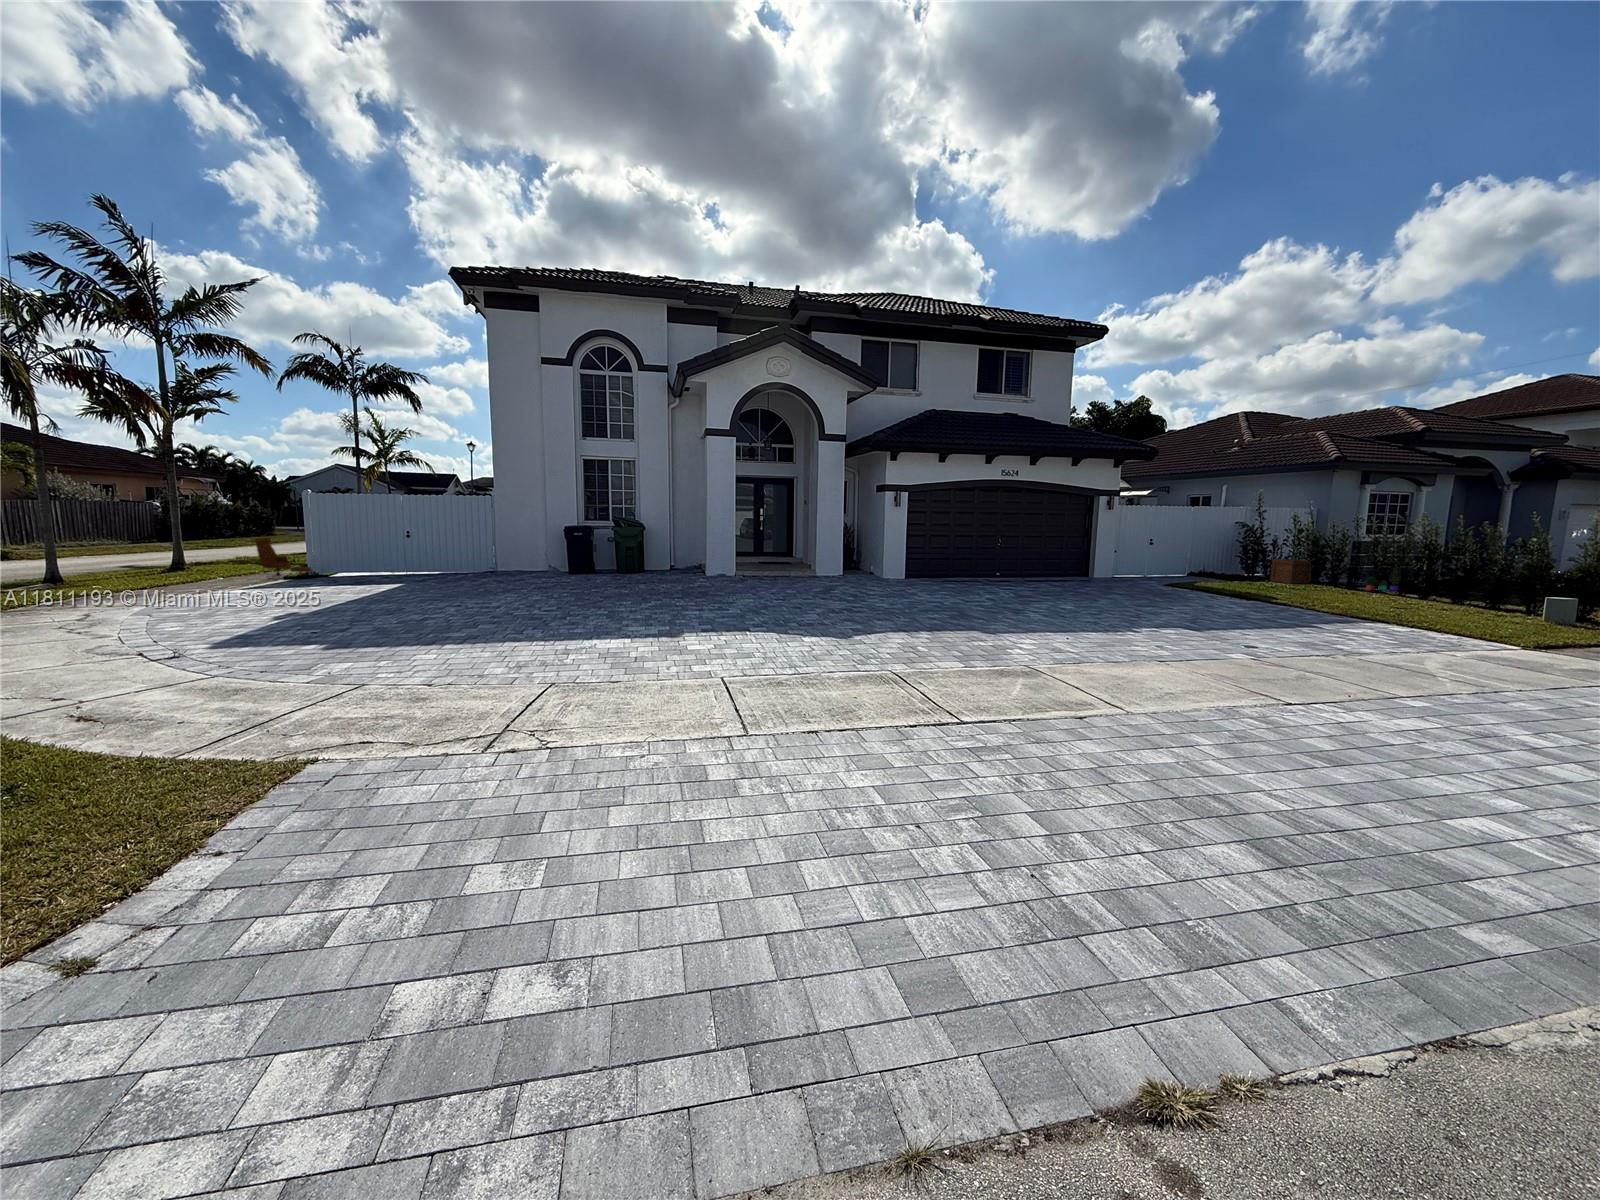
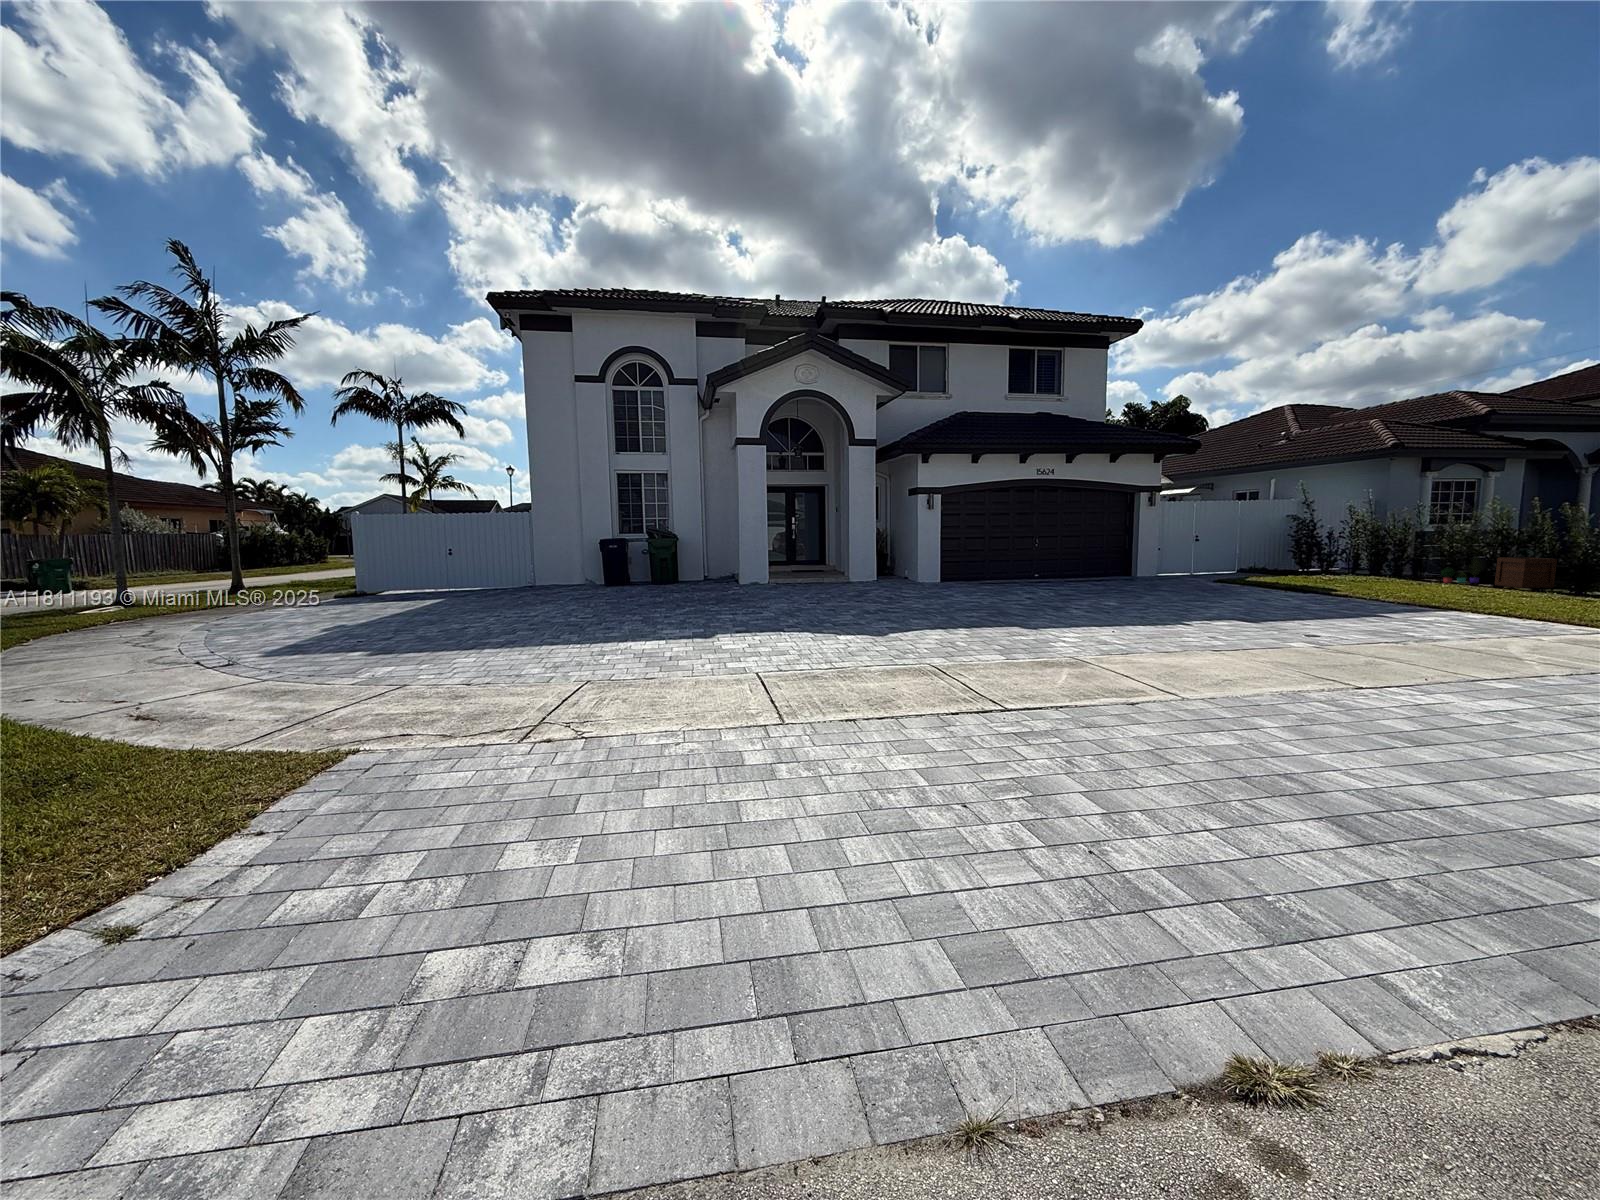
lounge chair: present [255,538,311,578] -> none [295,555,350,596]
wooden crate: present [1270,559,1311,584] -> present [1495,557,1557,588]

